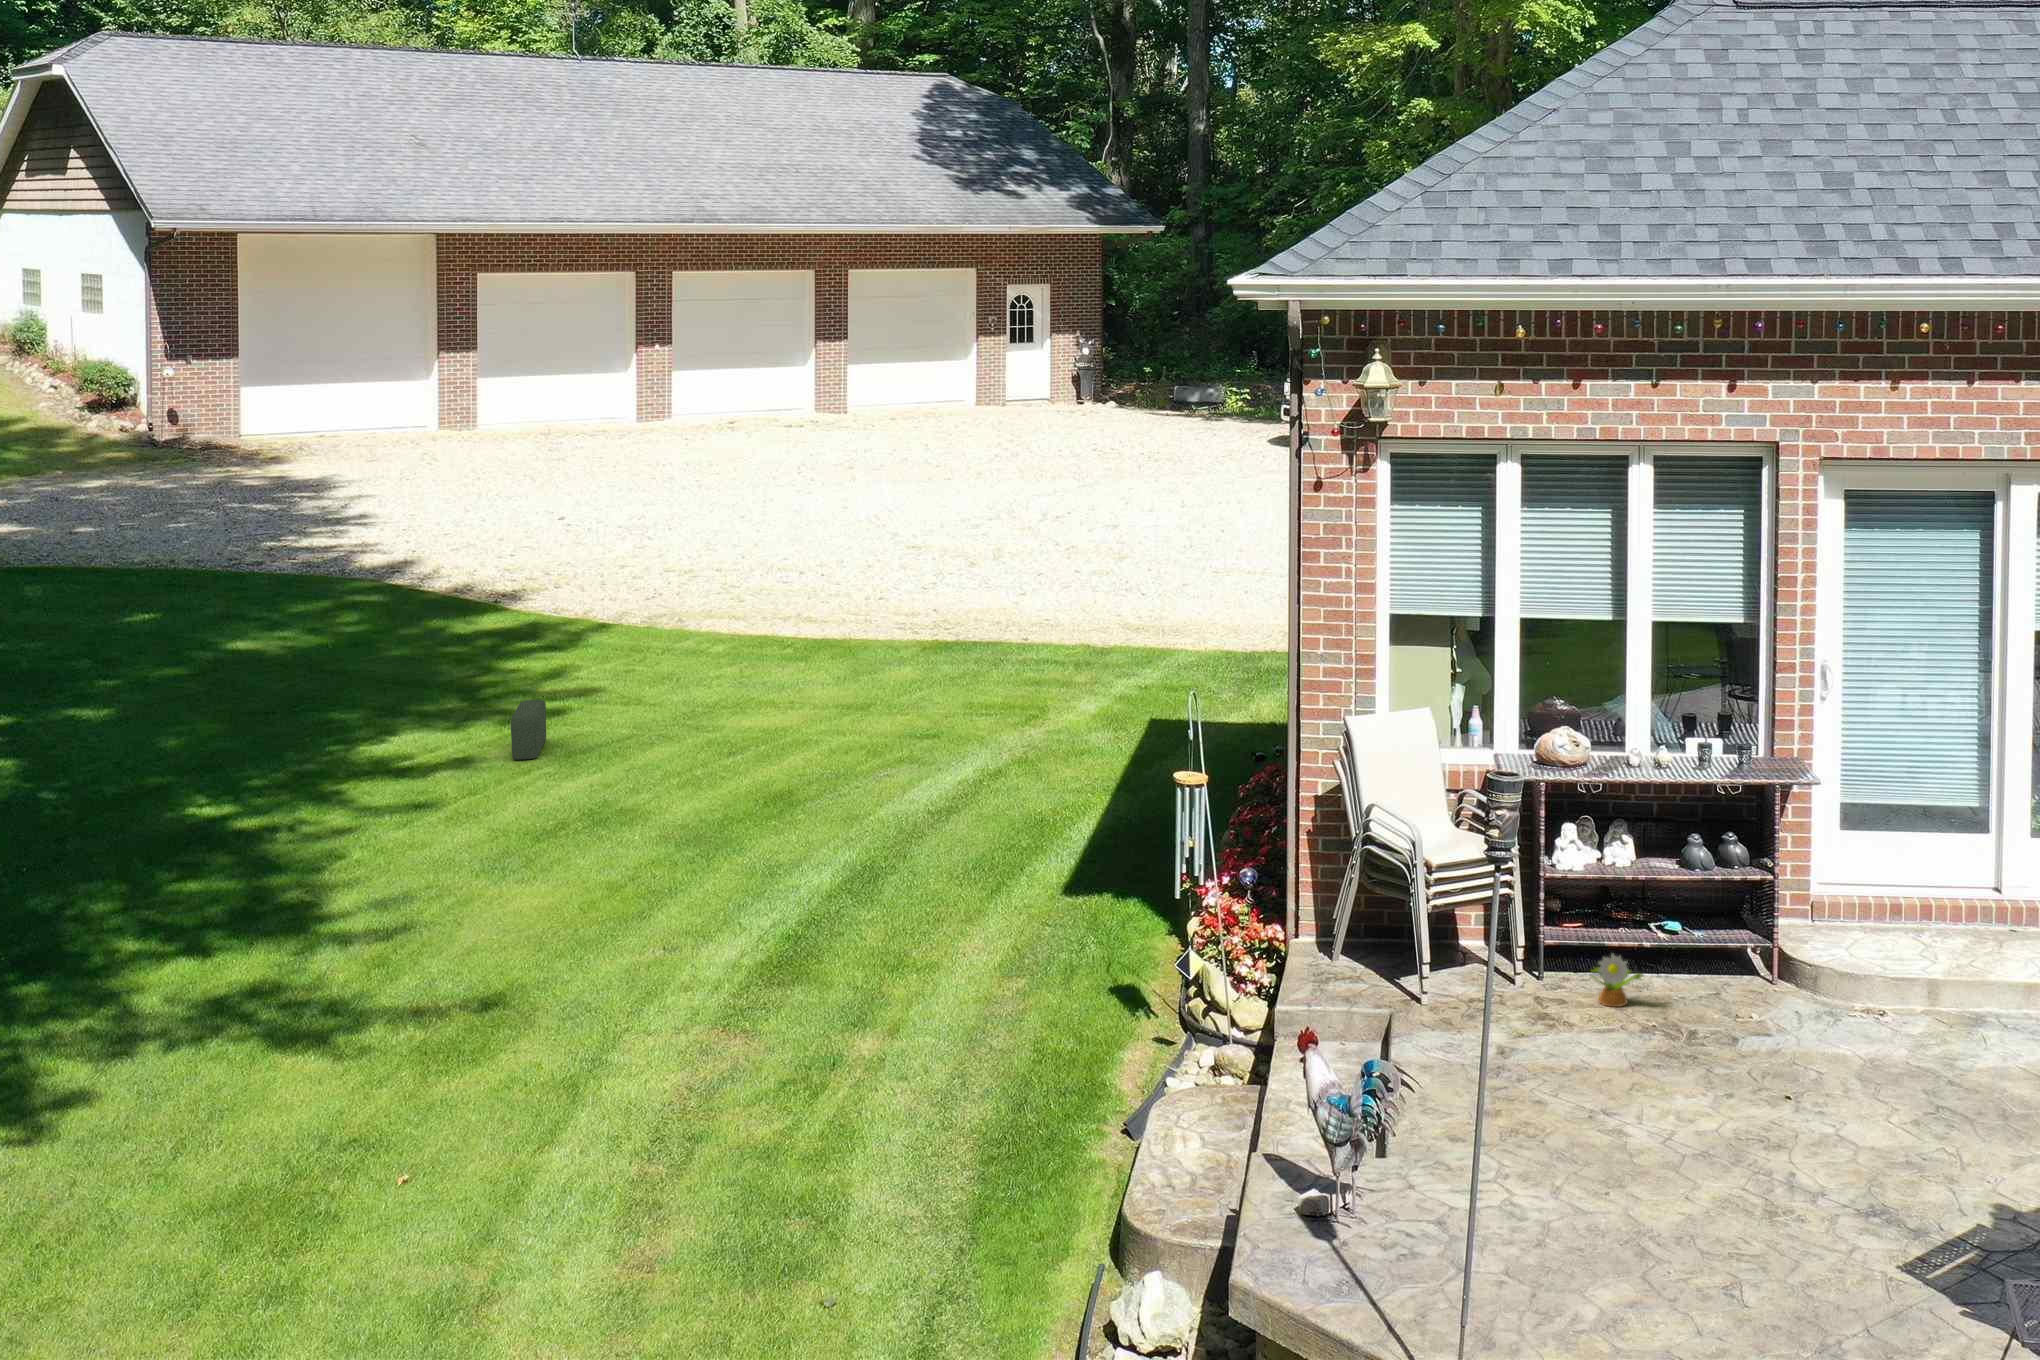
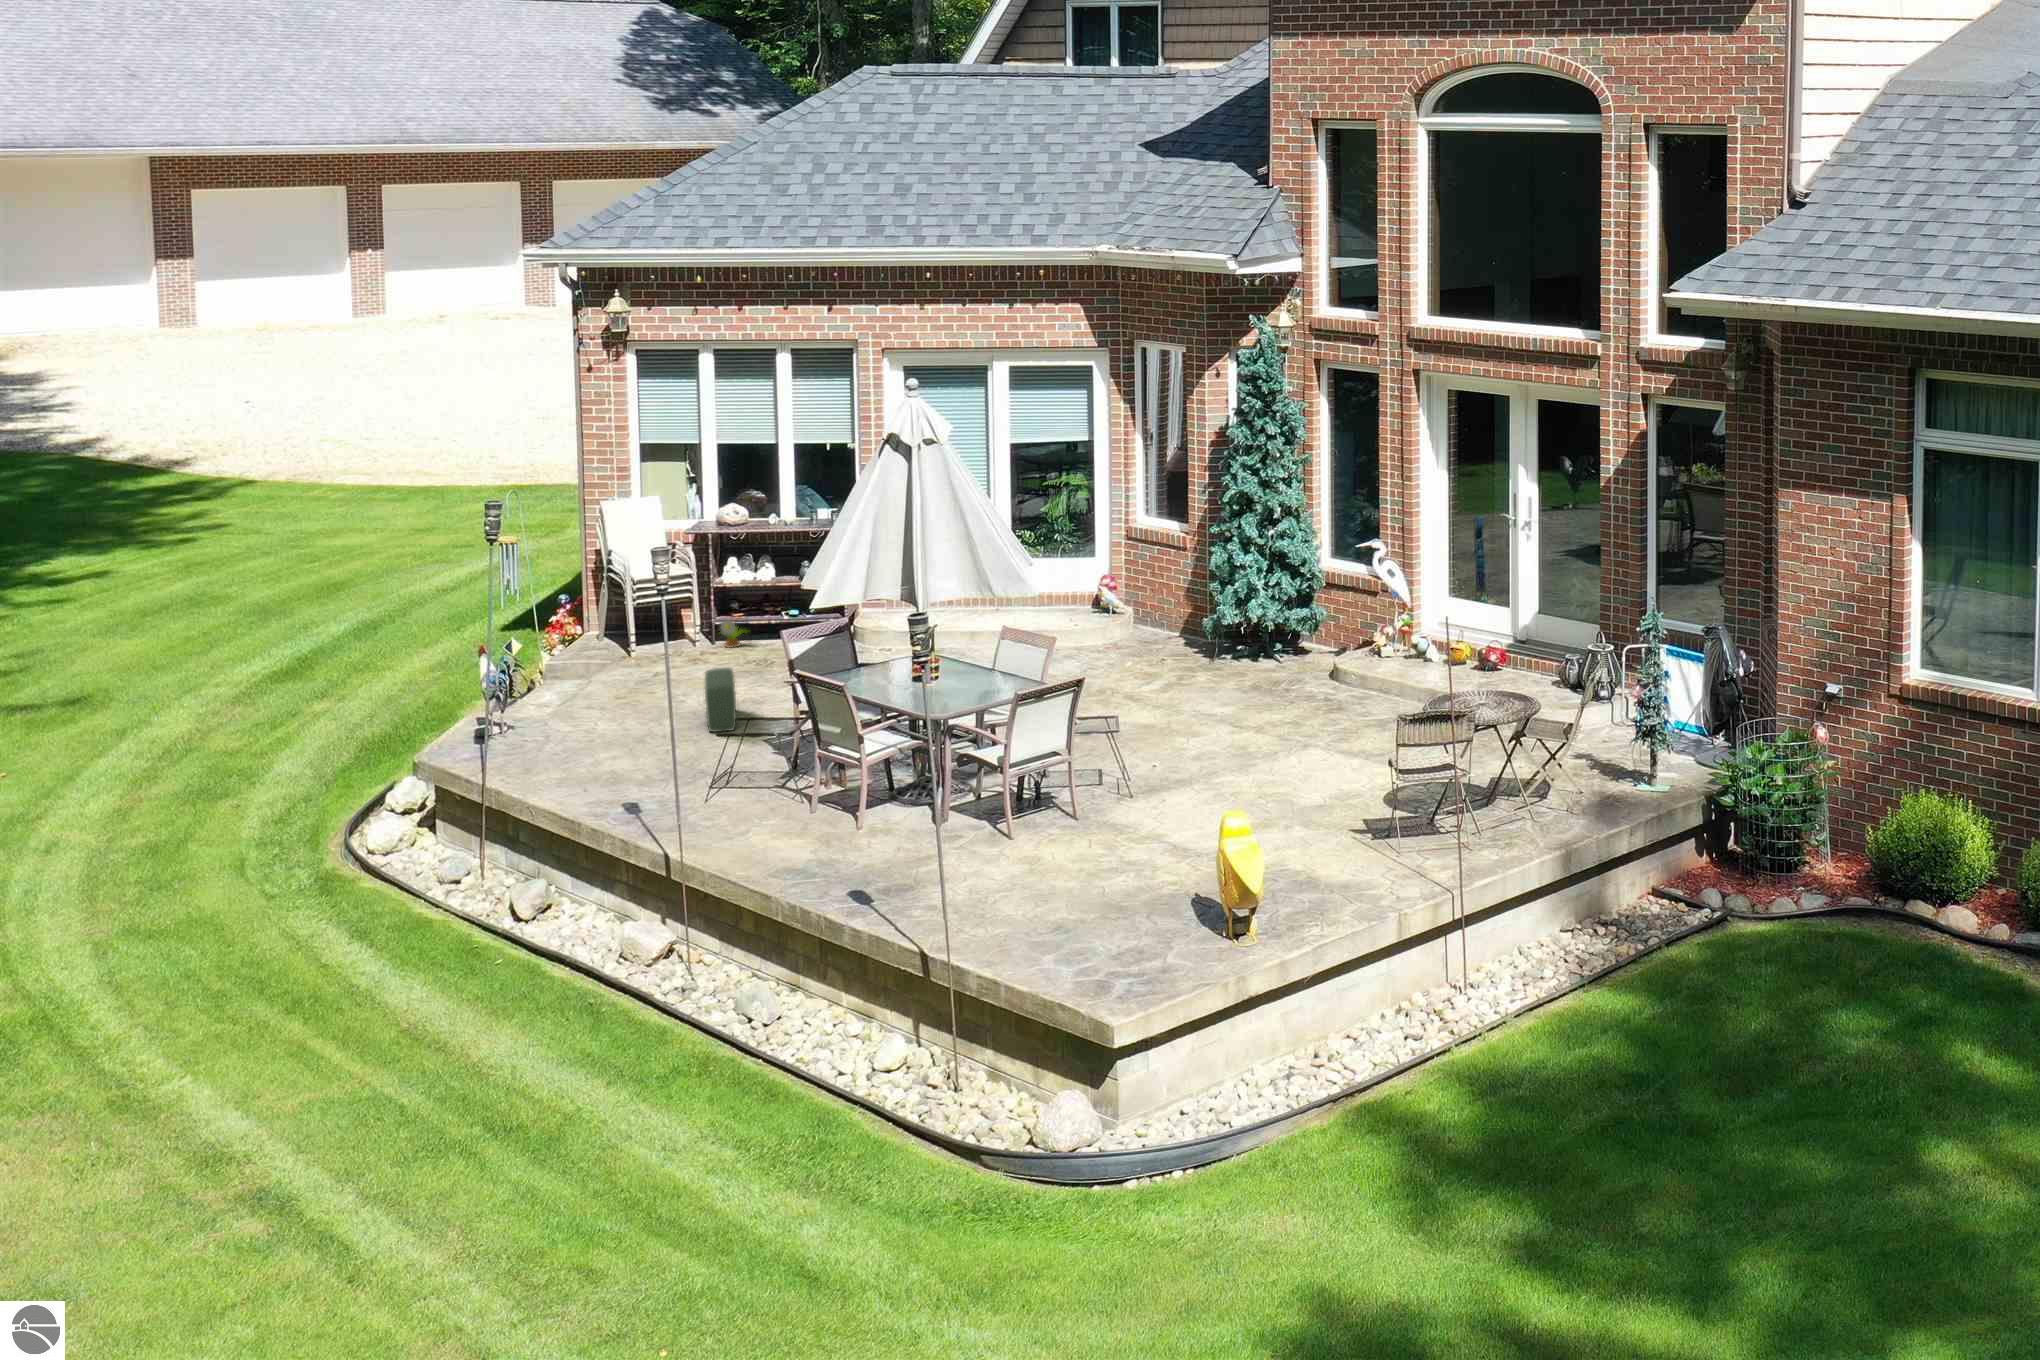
pouf: present [511,700,546,760] -> present [705,668,736,732]

